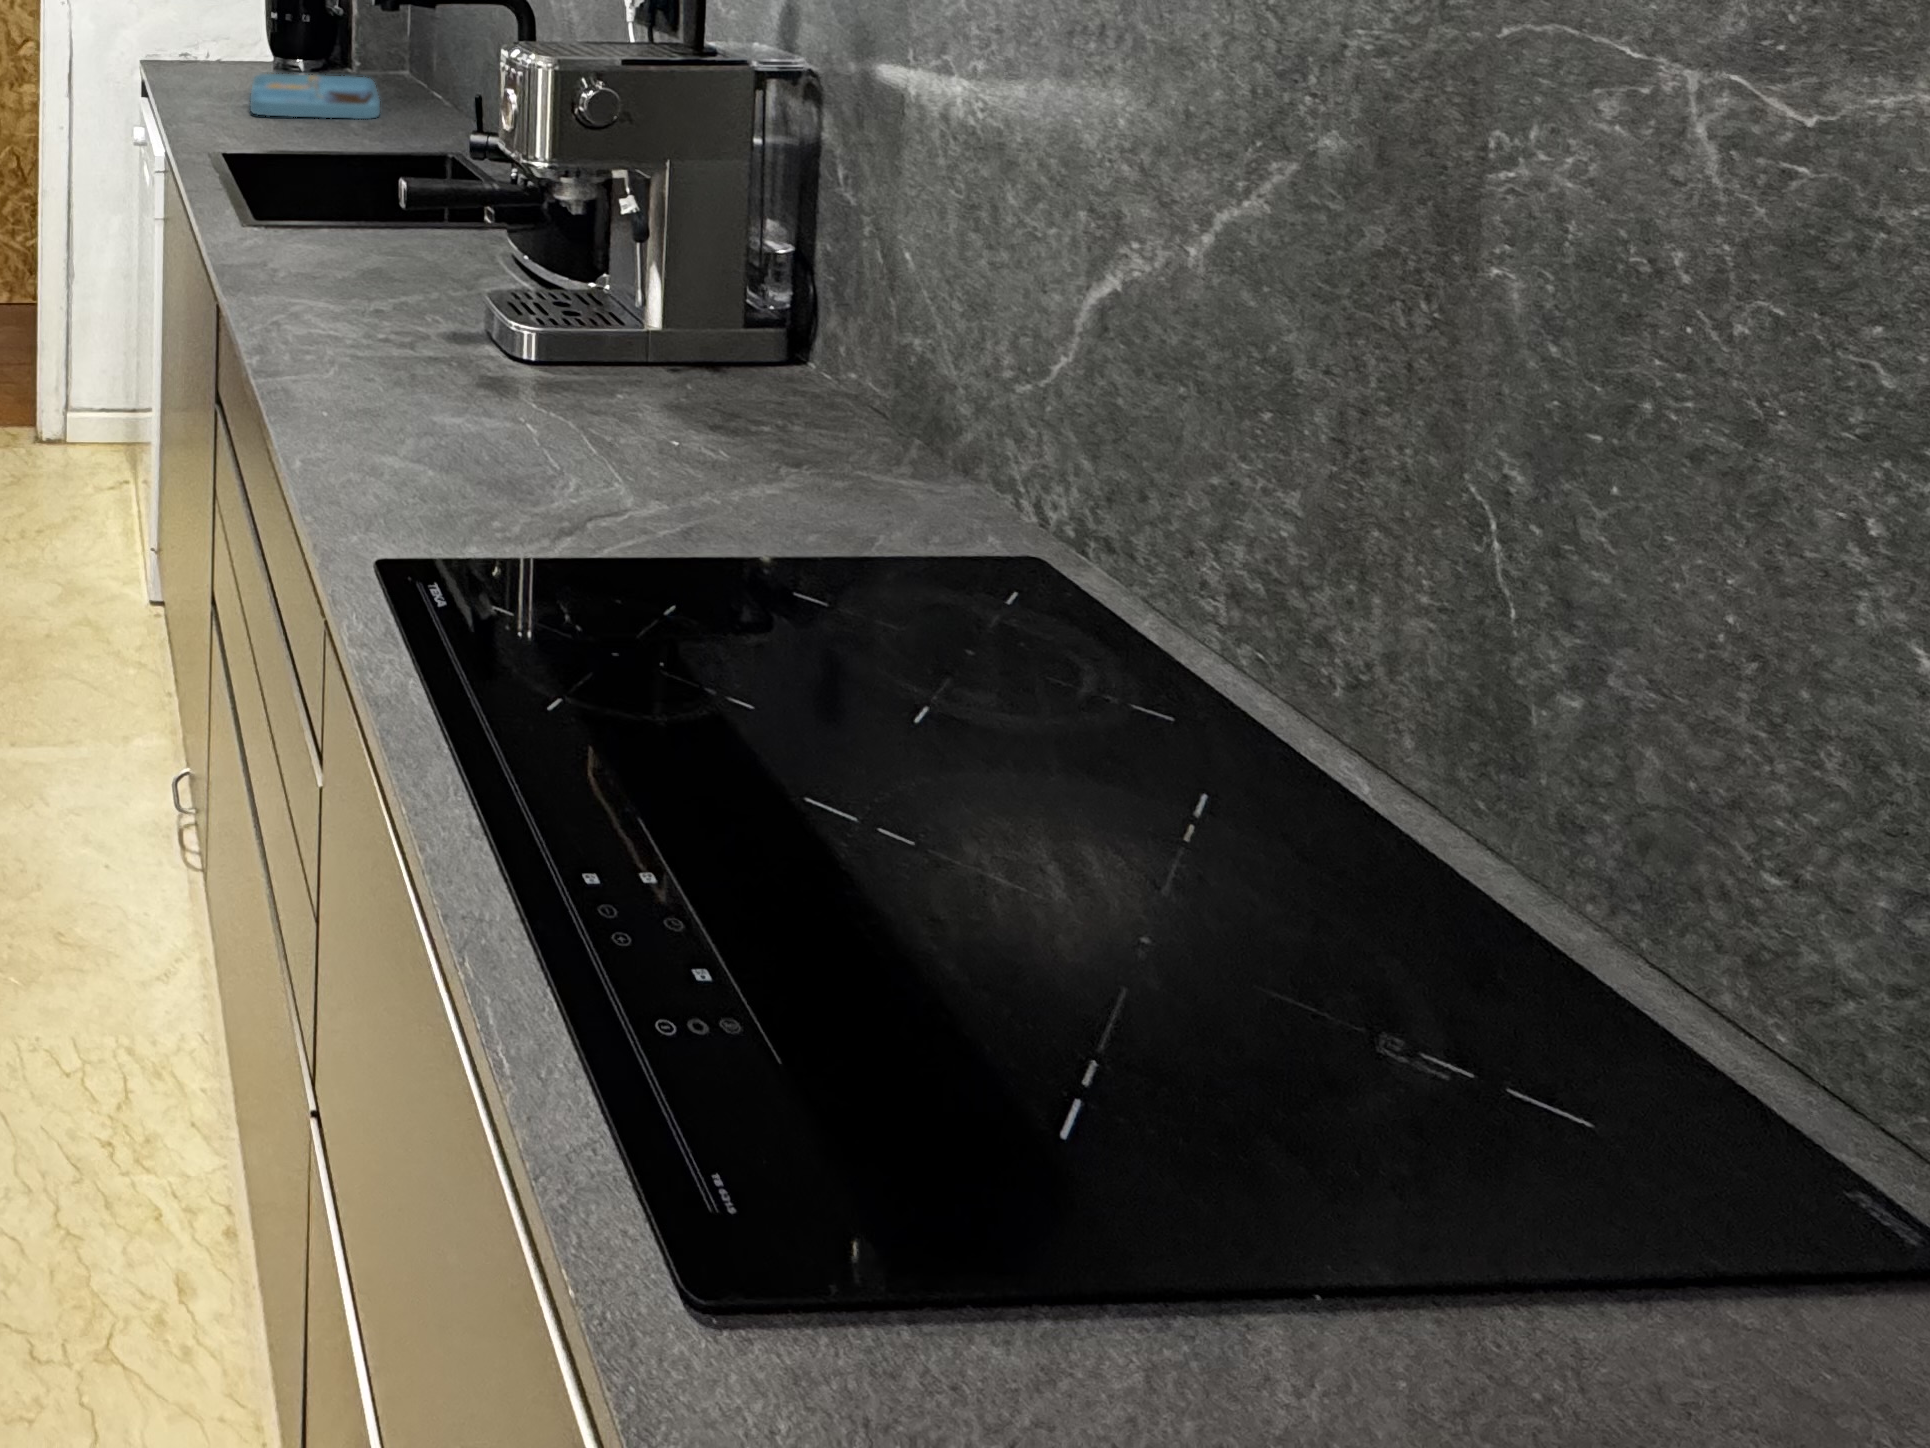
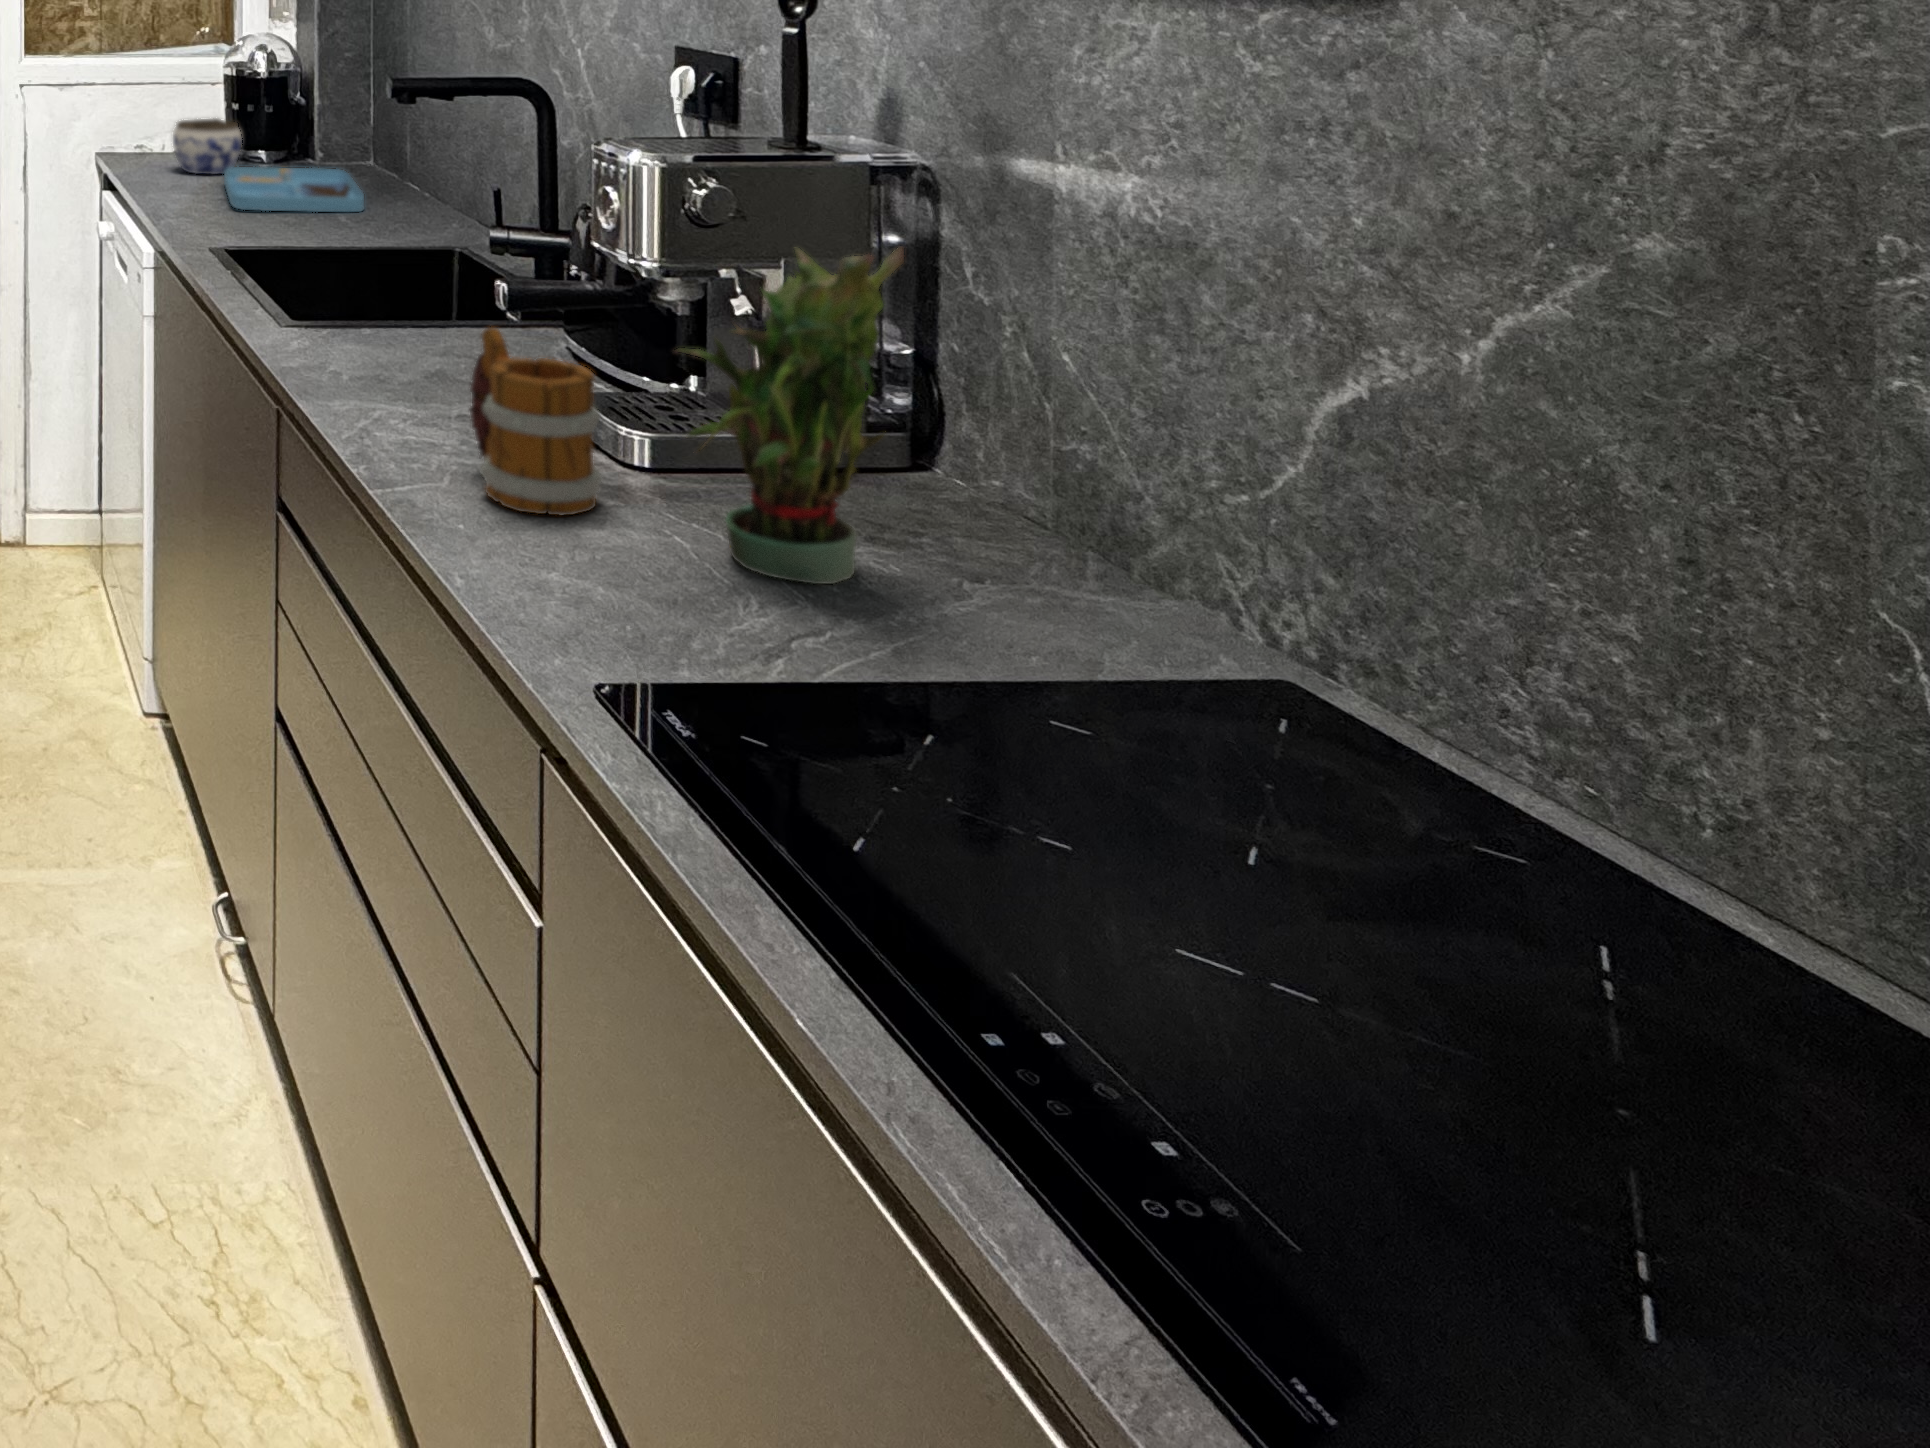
jar: none [210,27,277,81] -> present [173,118,242,174]
potted plant: none [529,146,745,471] -> present [678,247,904,584]
mug: none [363,224,479,405] -> present [470,327,602,515]

